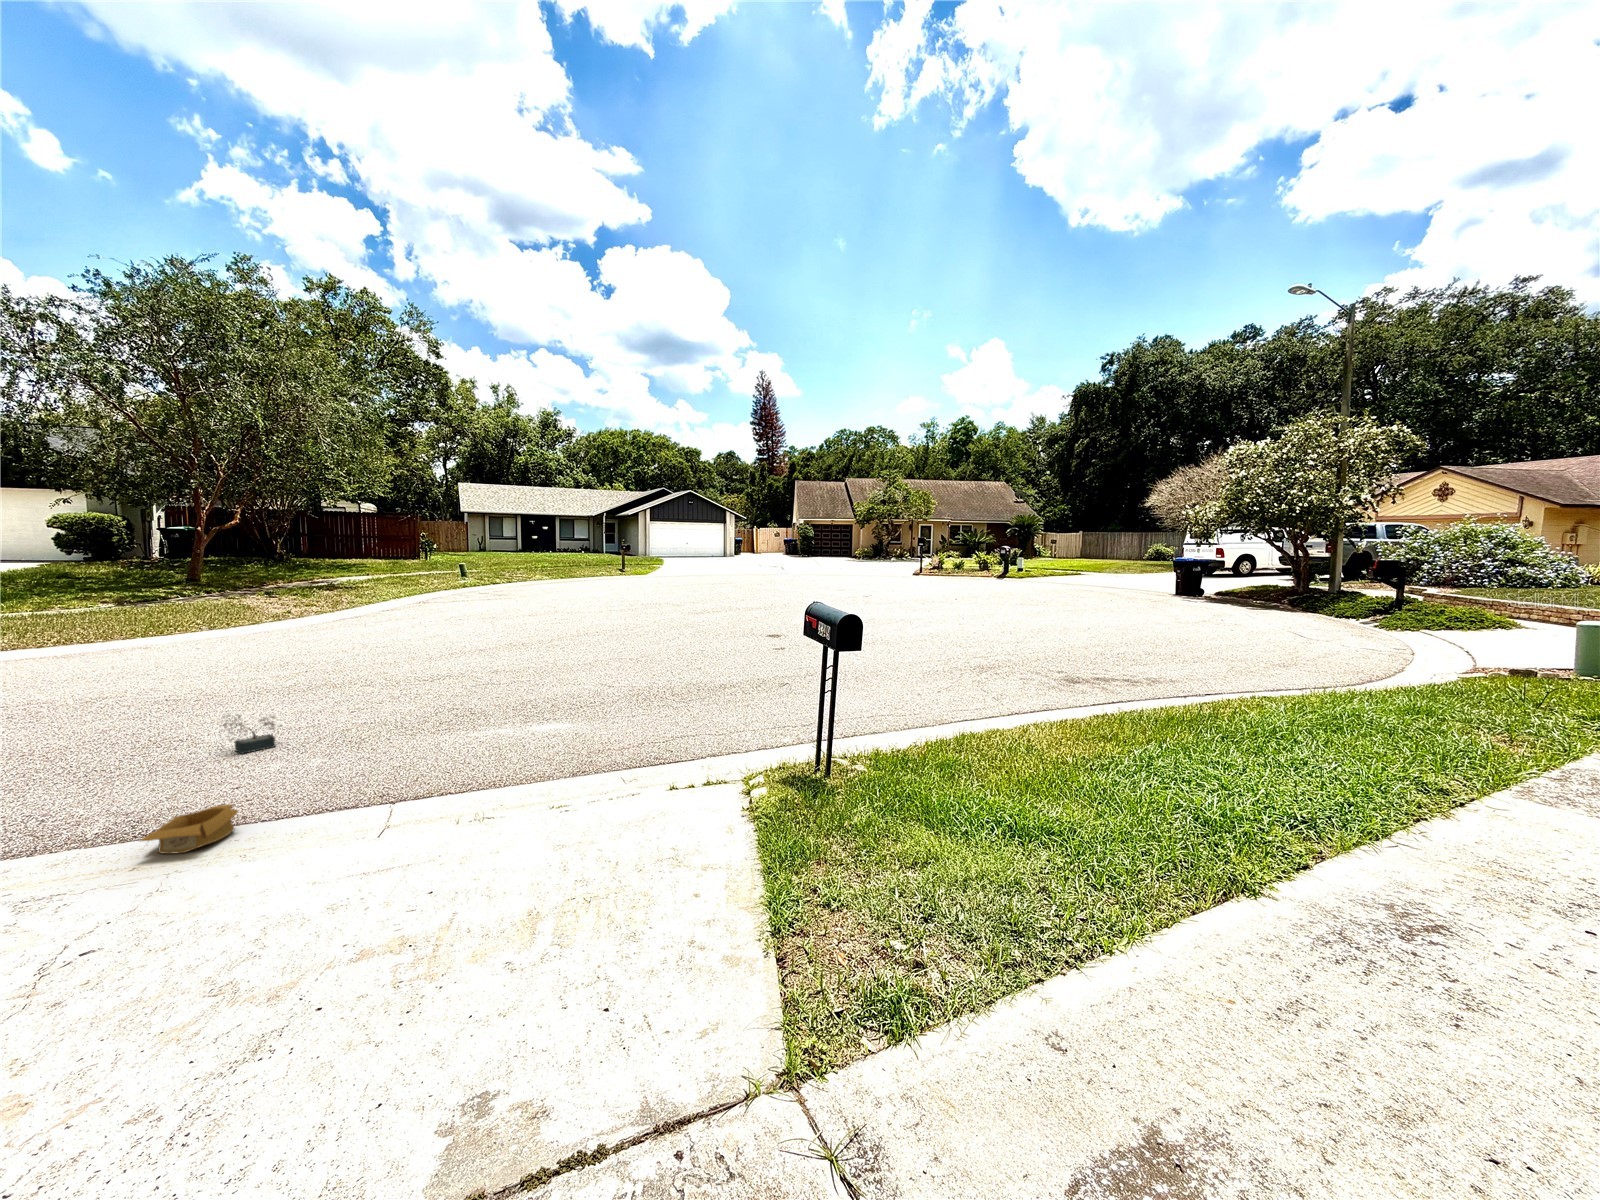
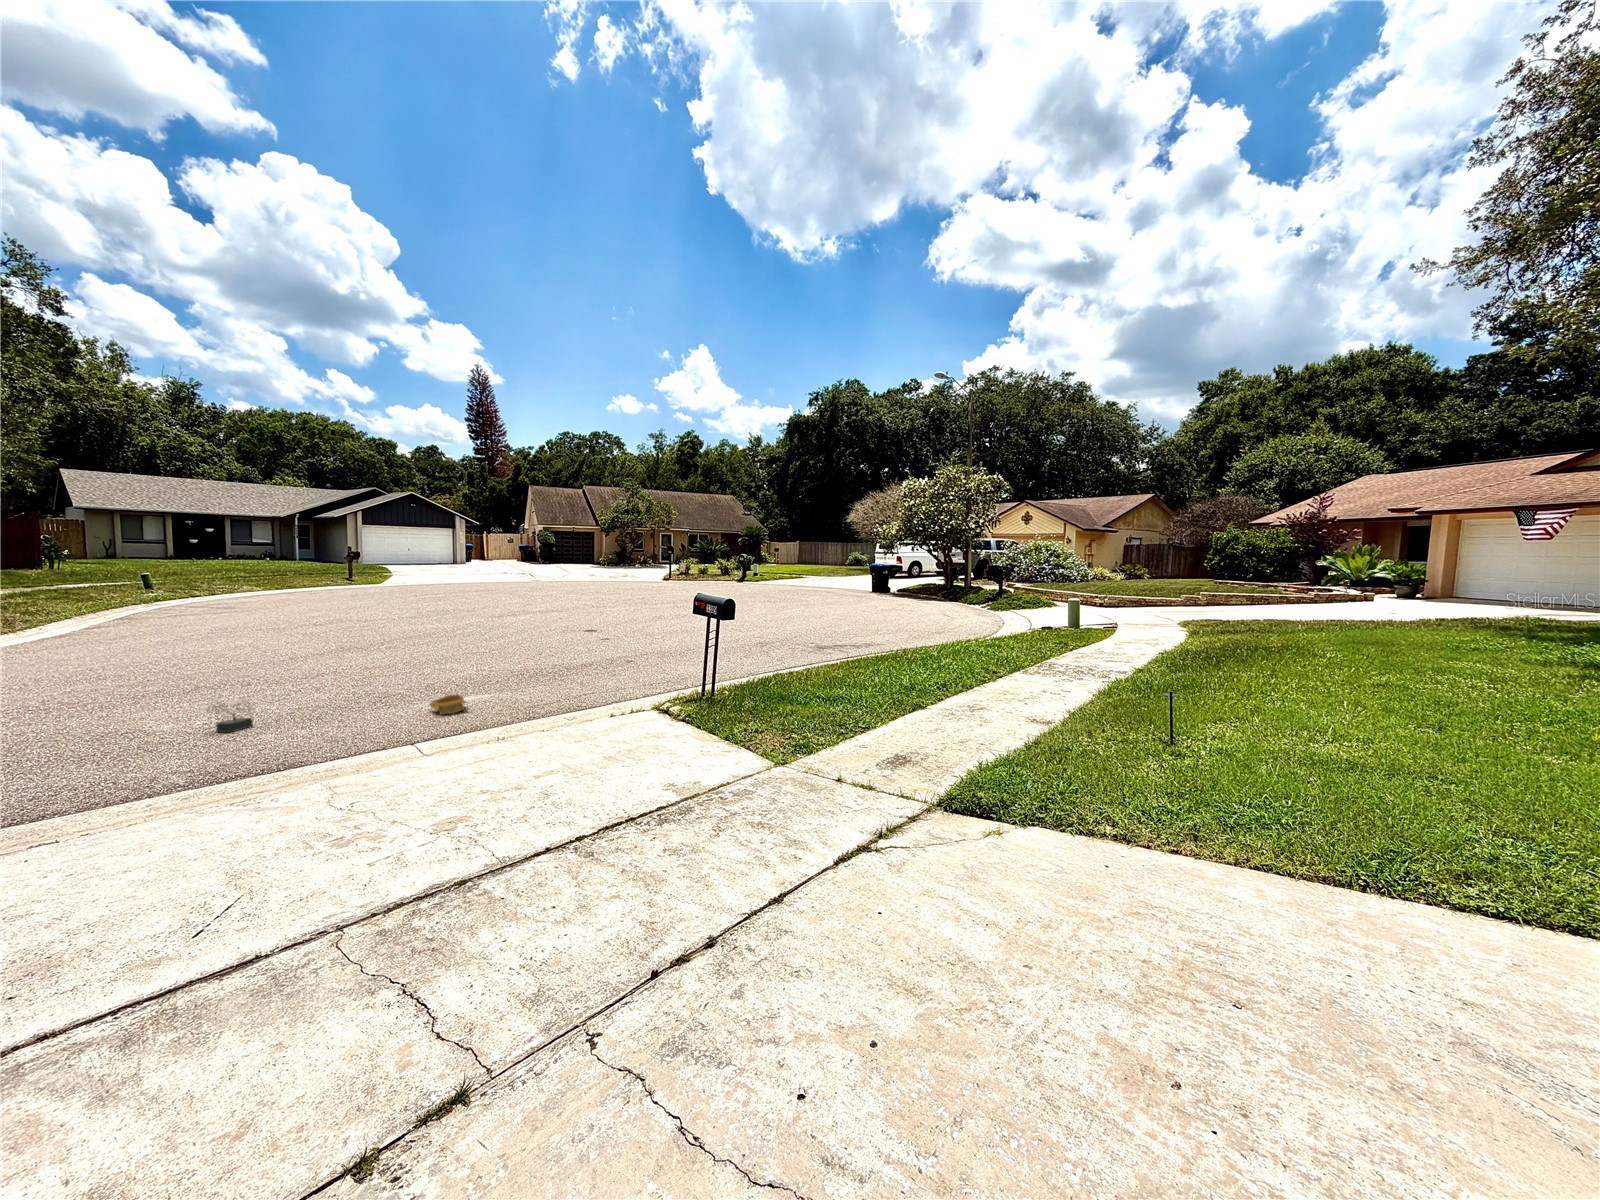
cardboard box: present [141,804,238,854] -> present [429,694,465,714]

